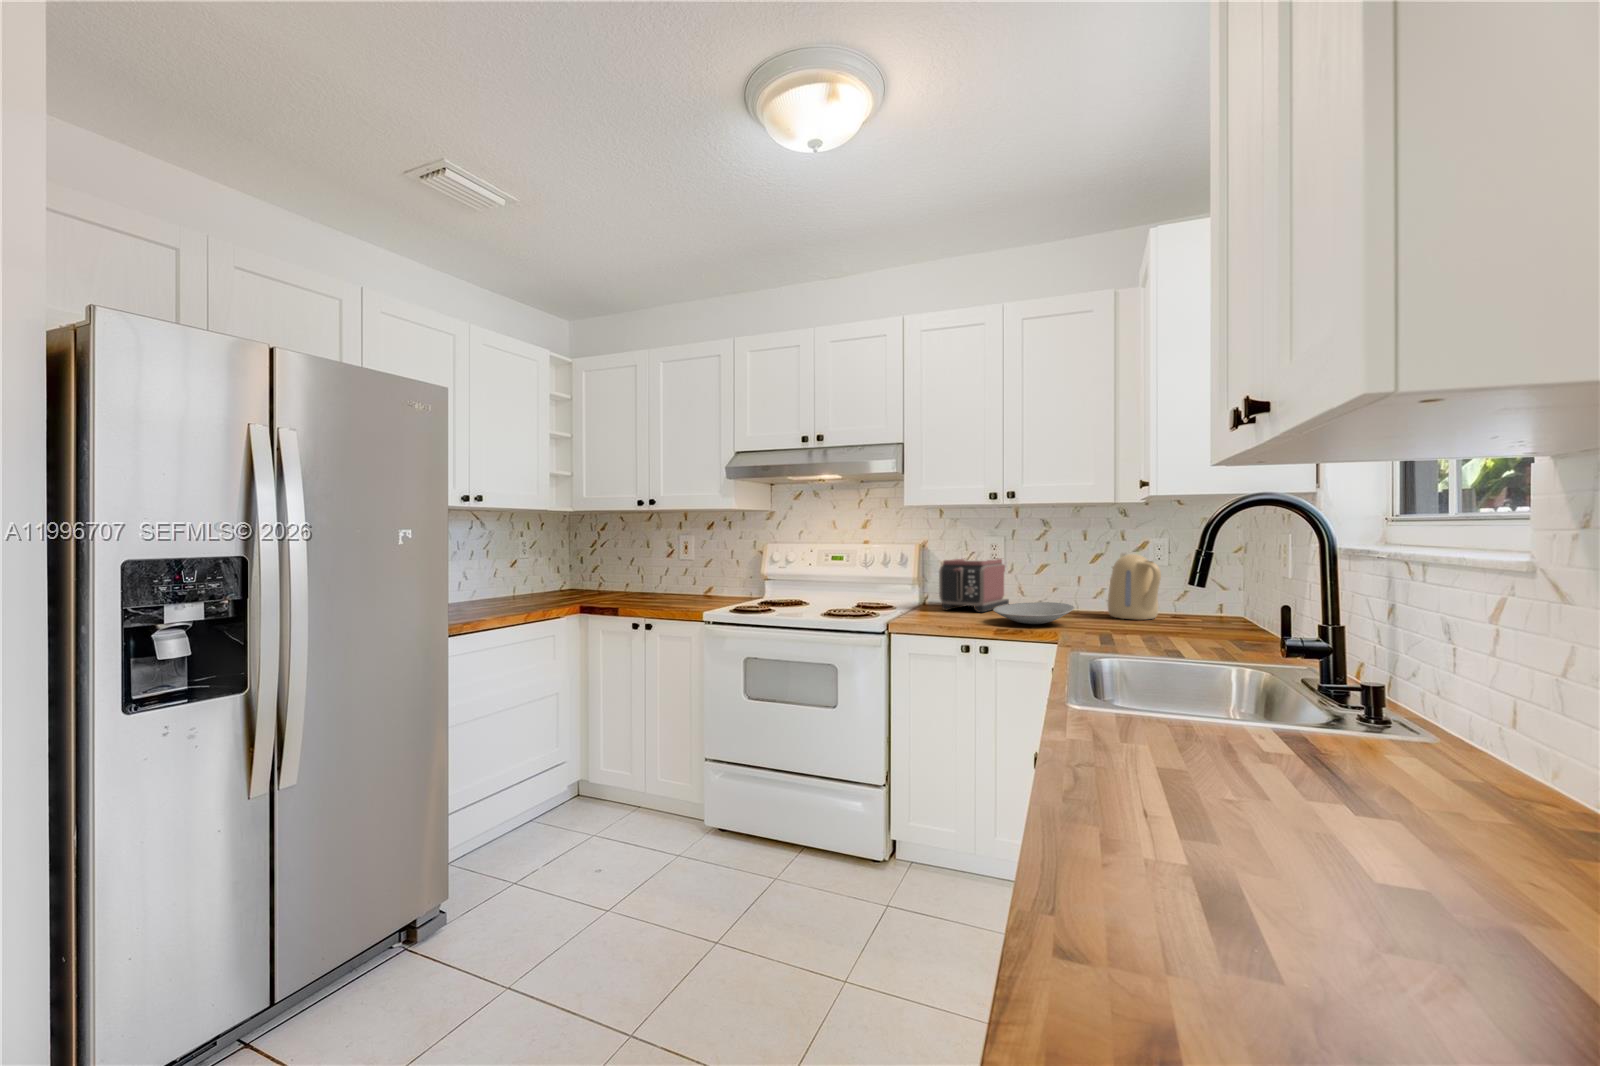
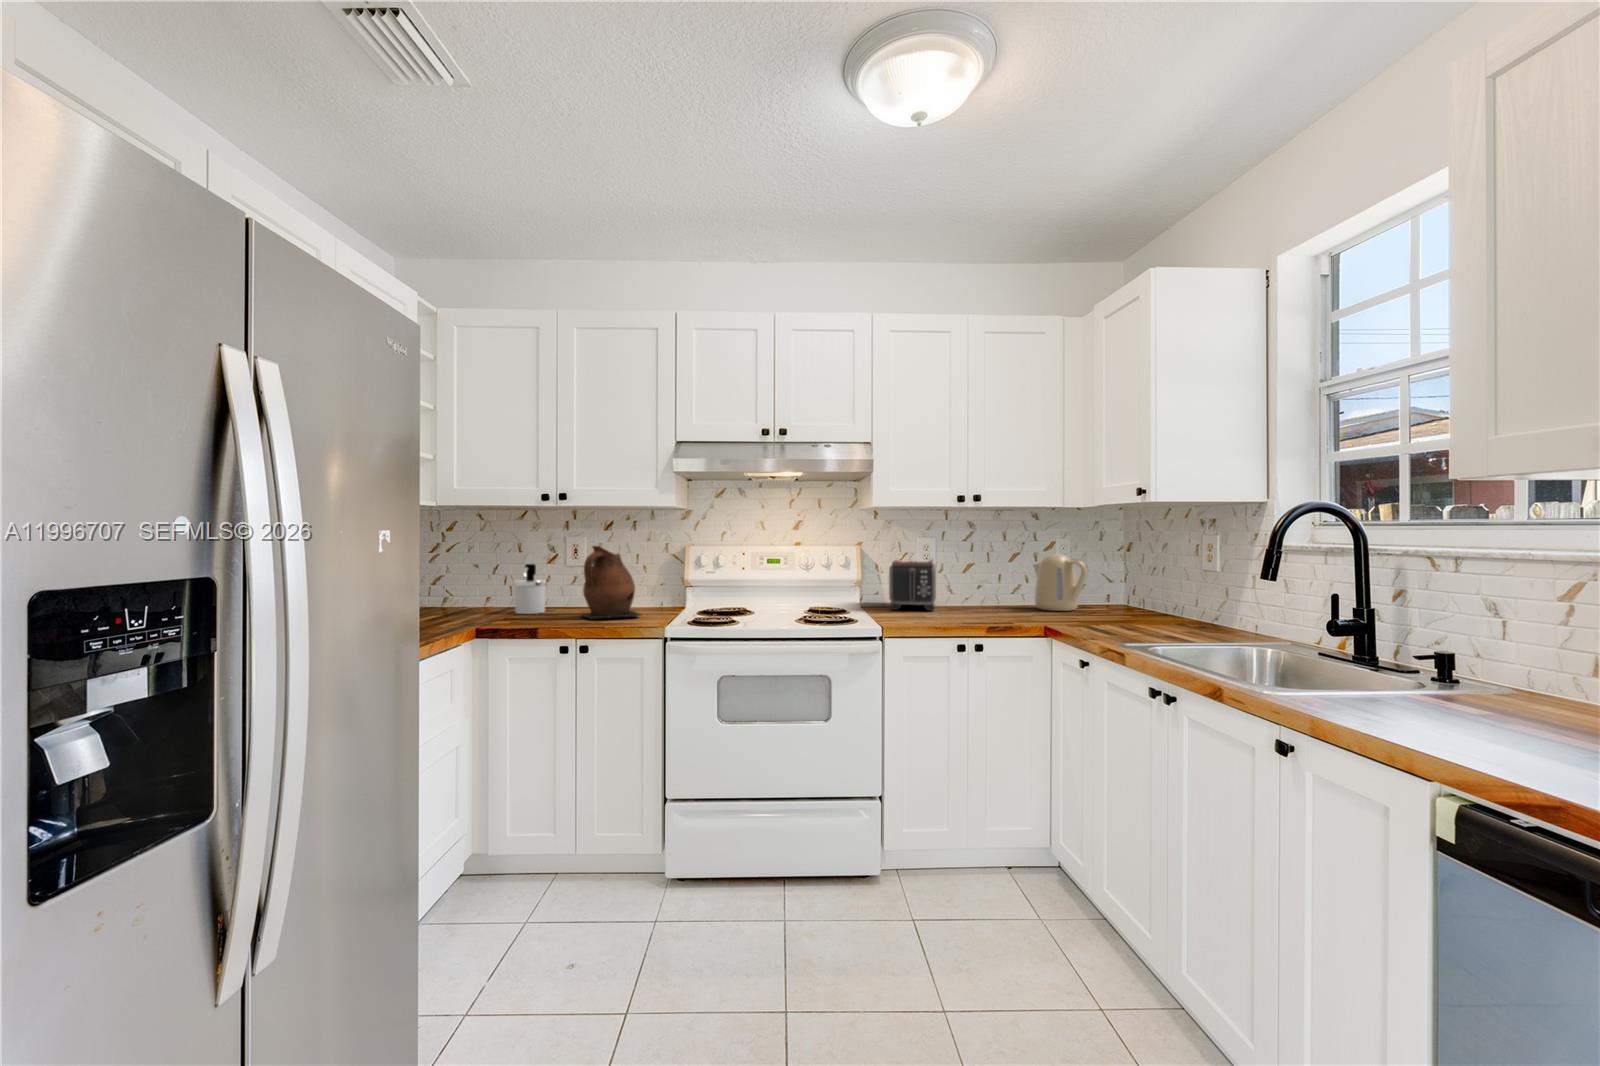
ceramic pitcher: none [659,543,712,605] -> present [582,546,640,618]
soap dispenser: none [625,558,651,599] -> present [514,564,546,614]
bowl: present [993,602,1074,624] -> none [966,599,1041,620]

